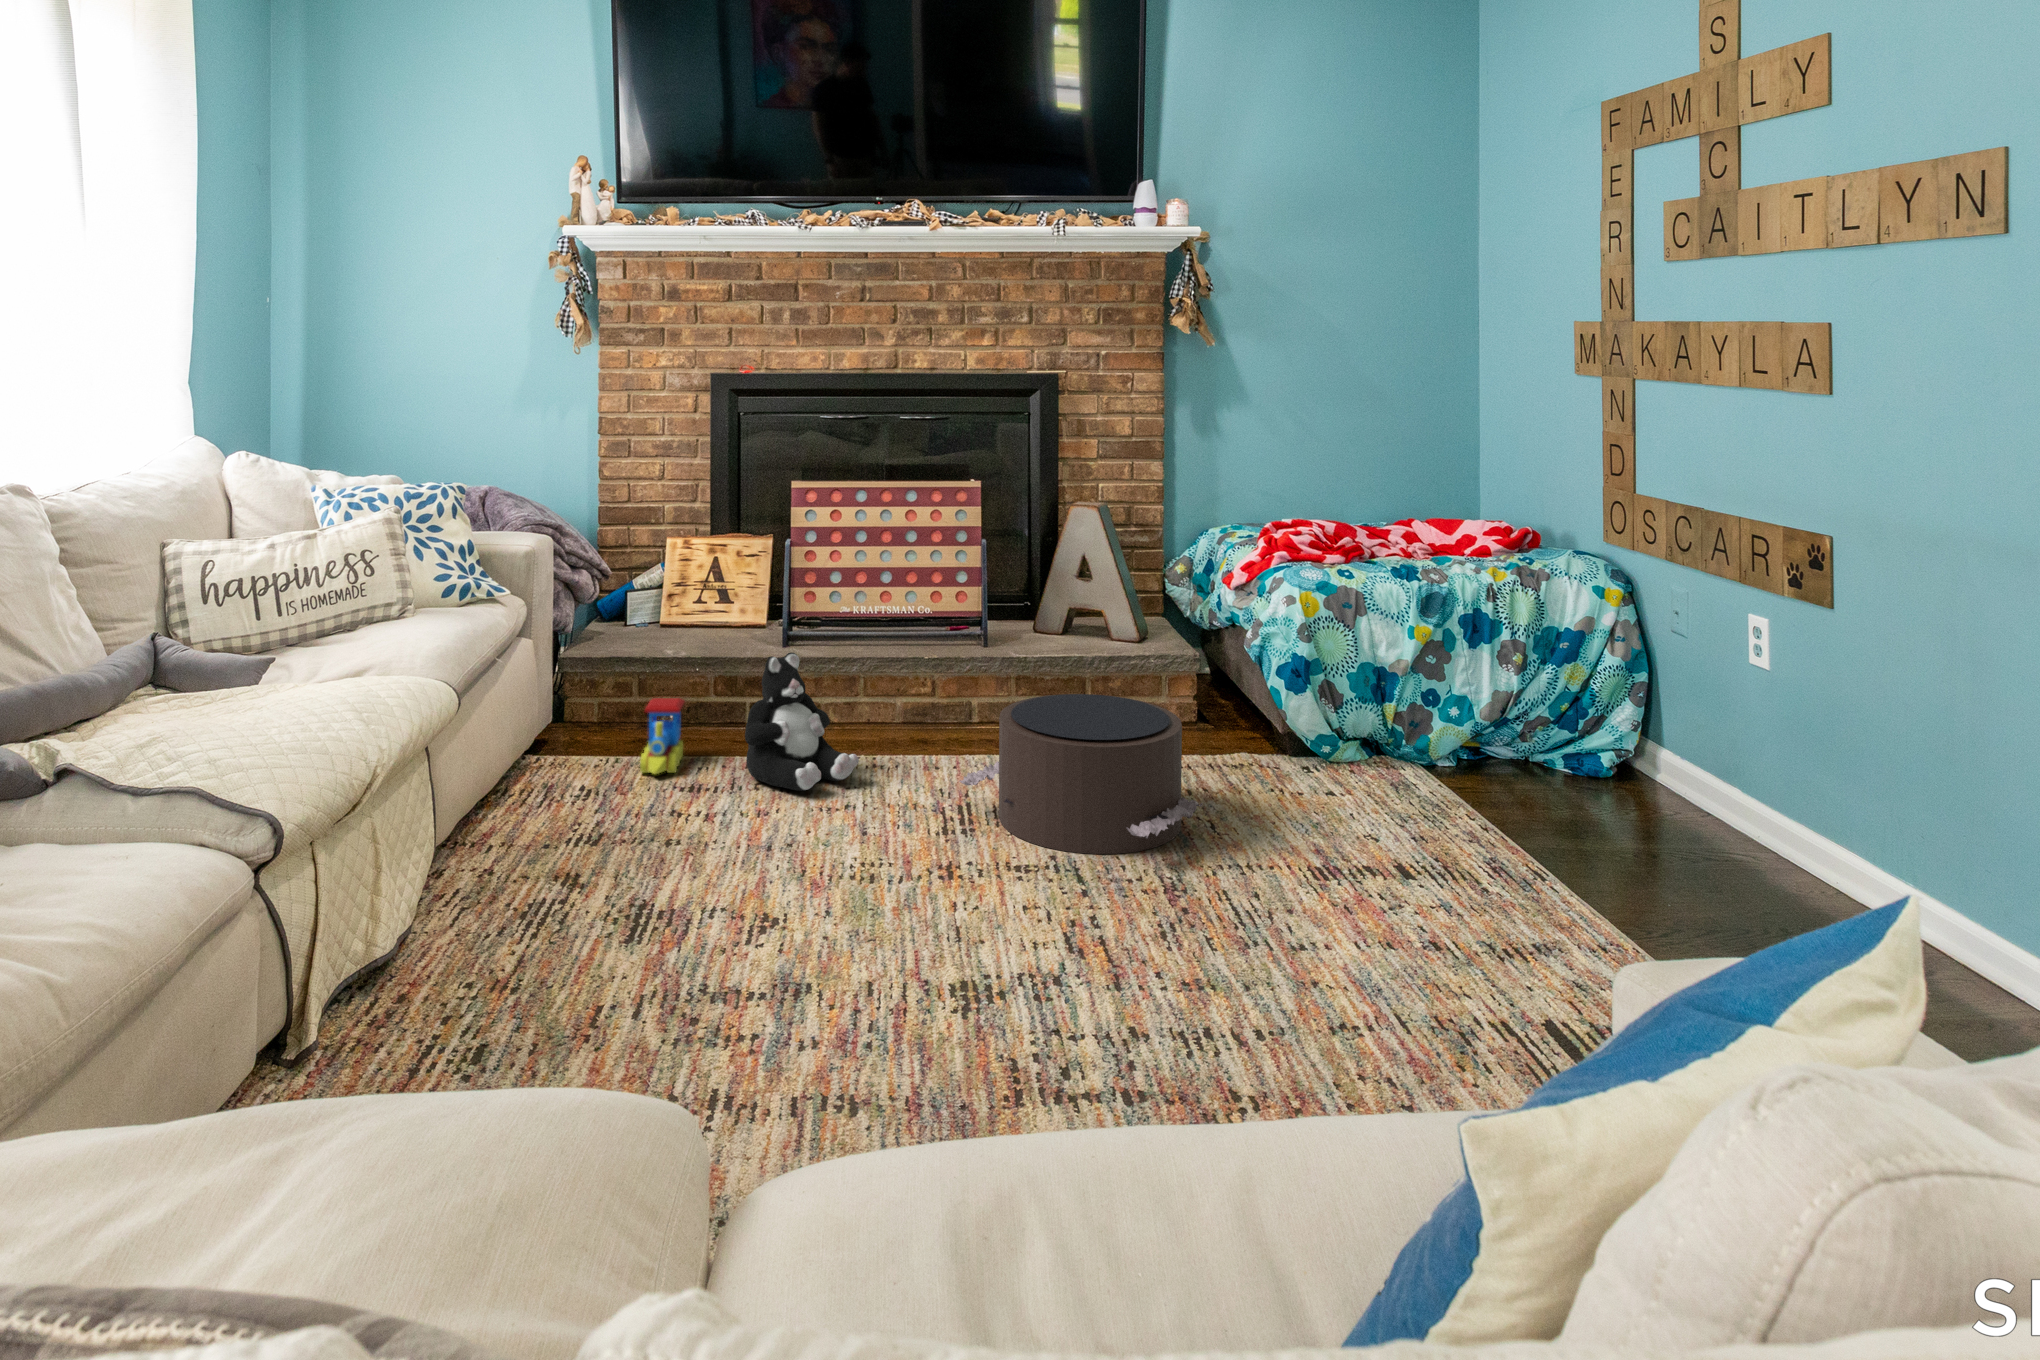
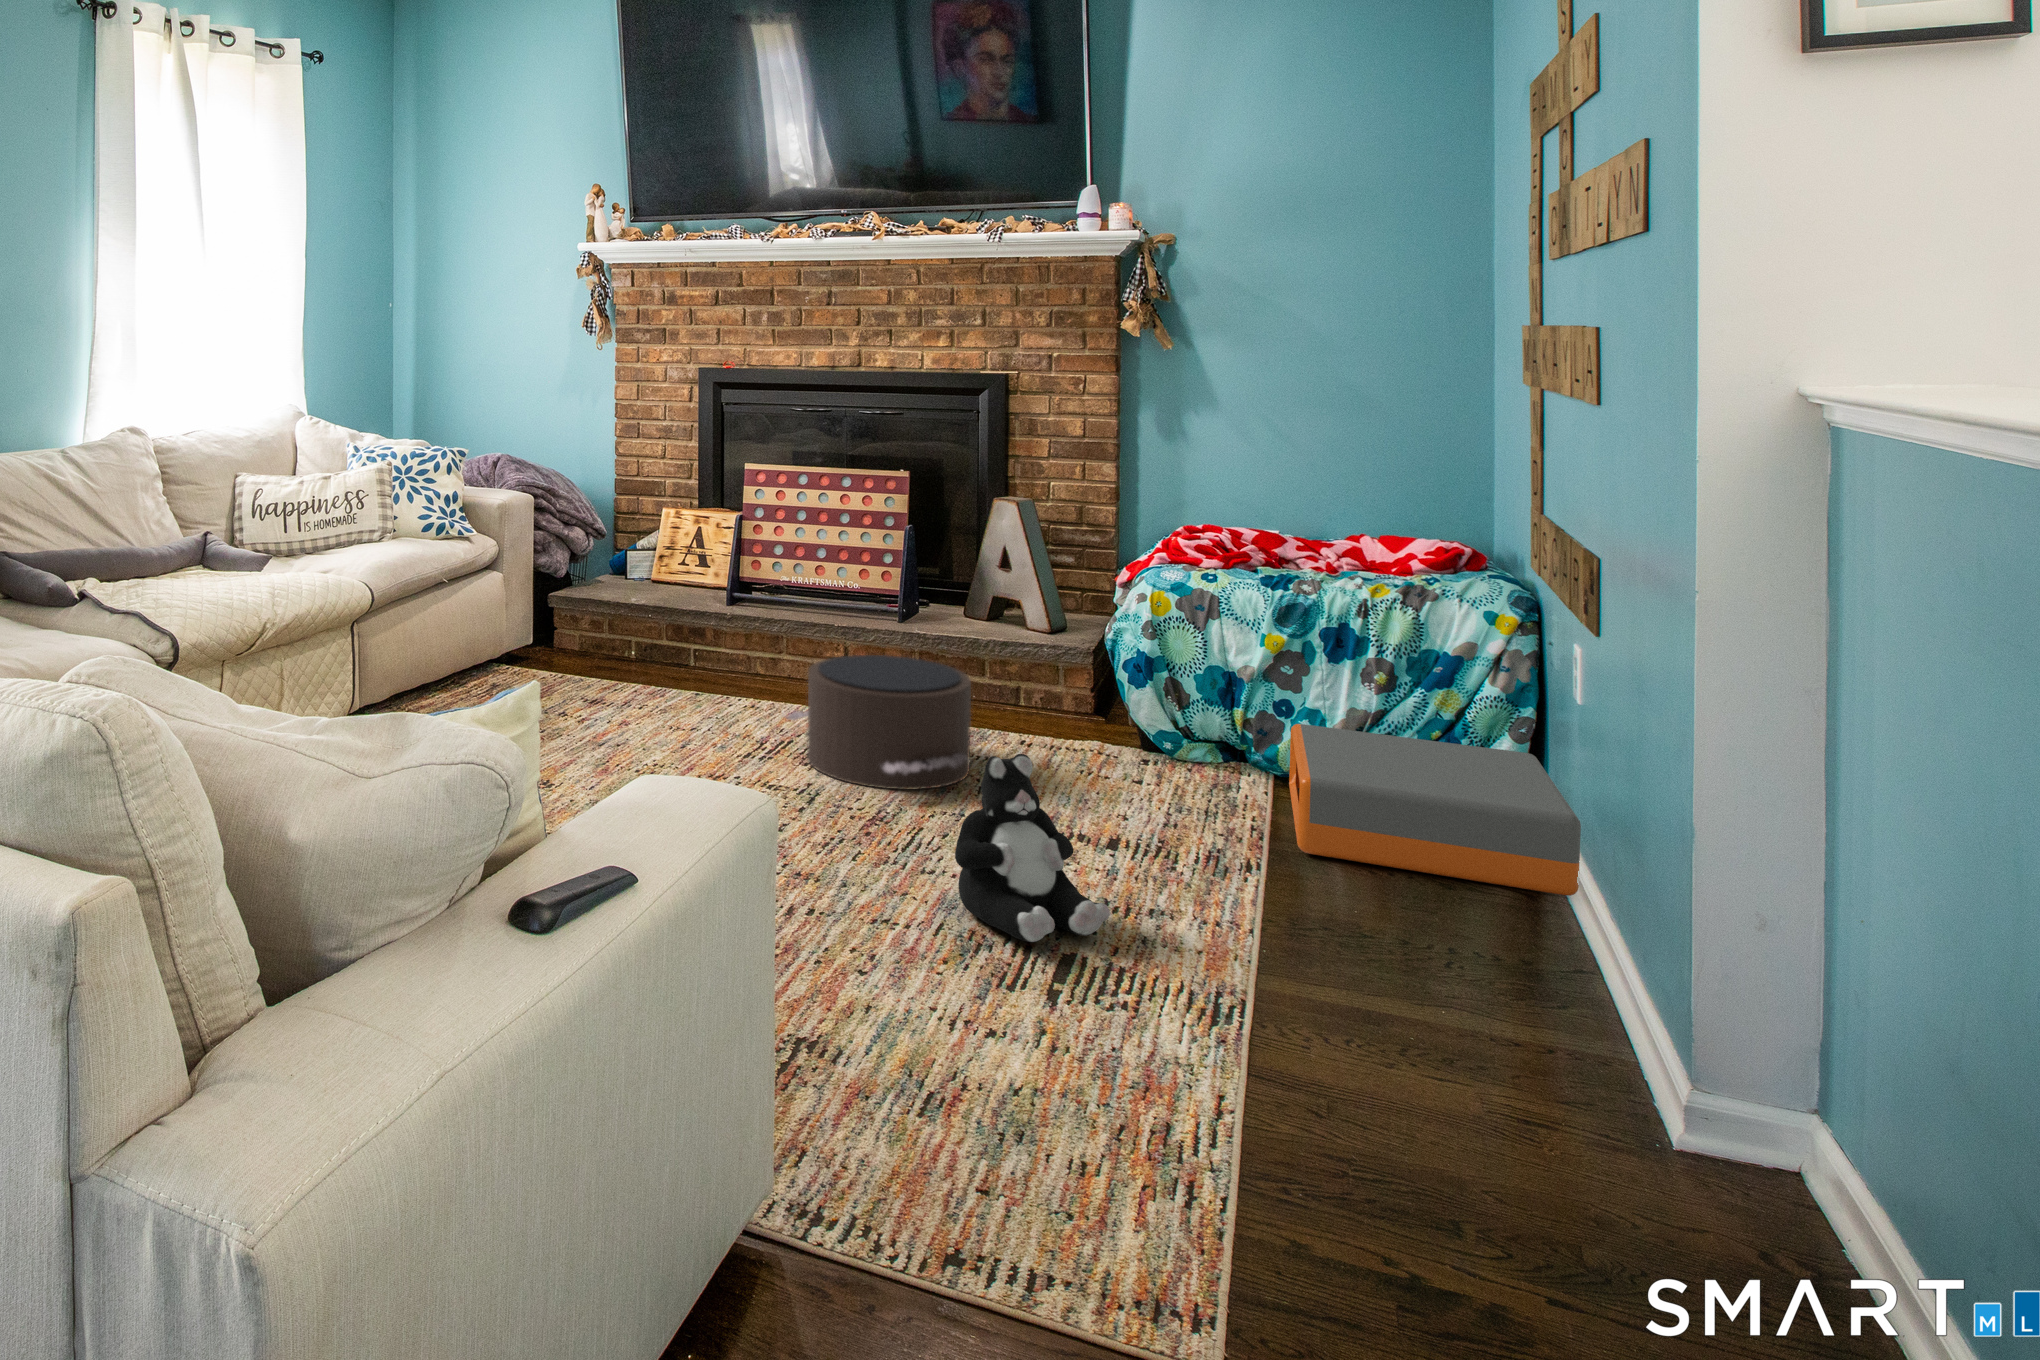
plush toy: present [745,653,859,791] -> present [955,754,1110,942]
toy train: present [640,698,685,774] -> none [566,627,613,687]
storage box: none [1459,716,1776,854] -> present [1289,724,1581,896]

